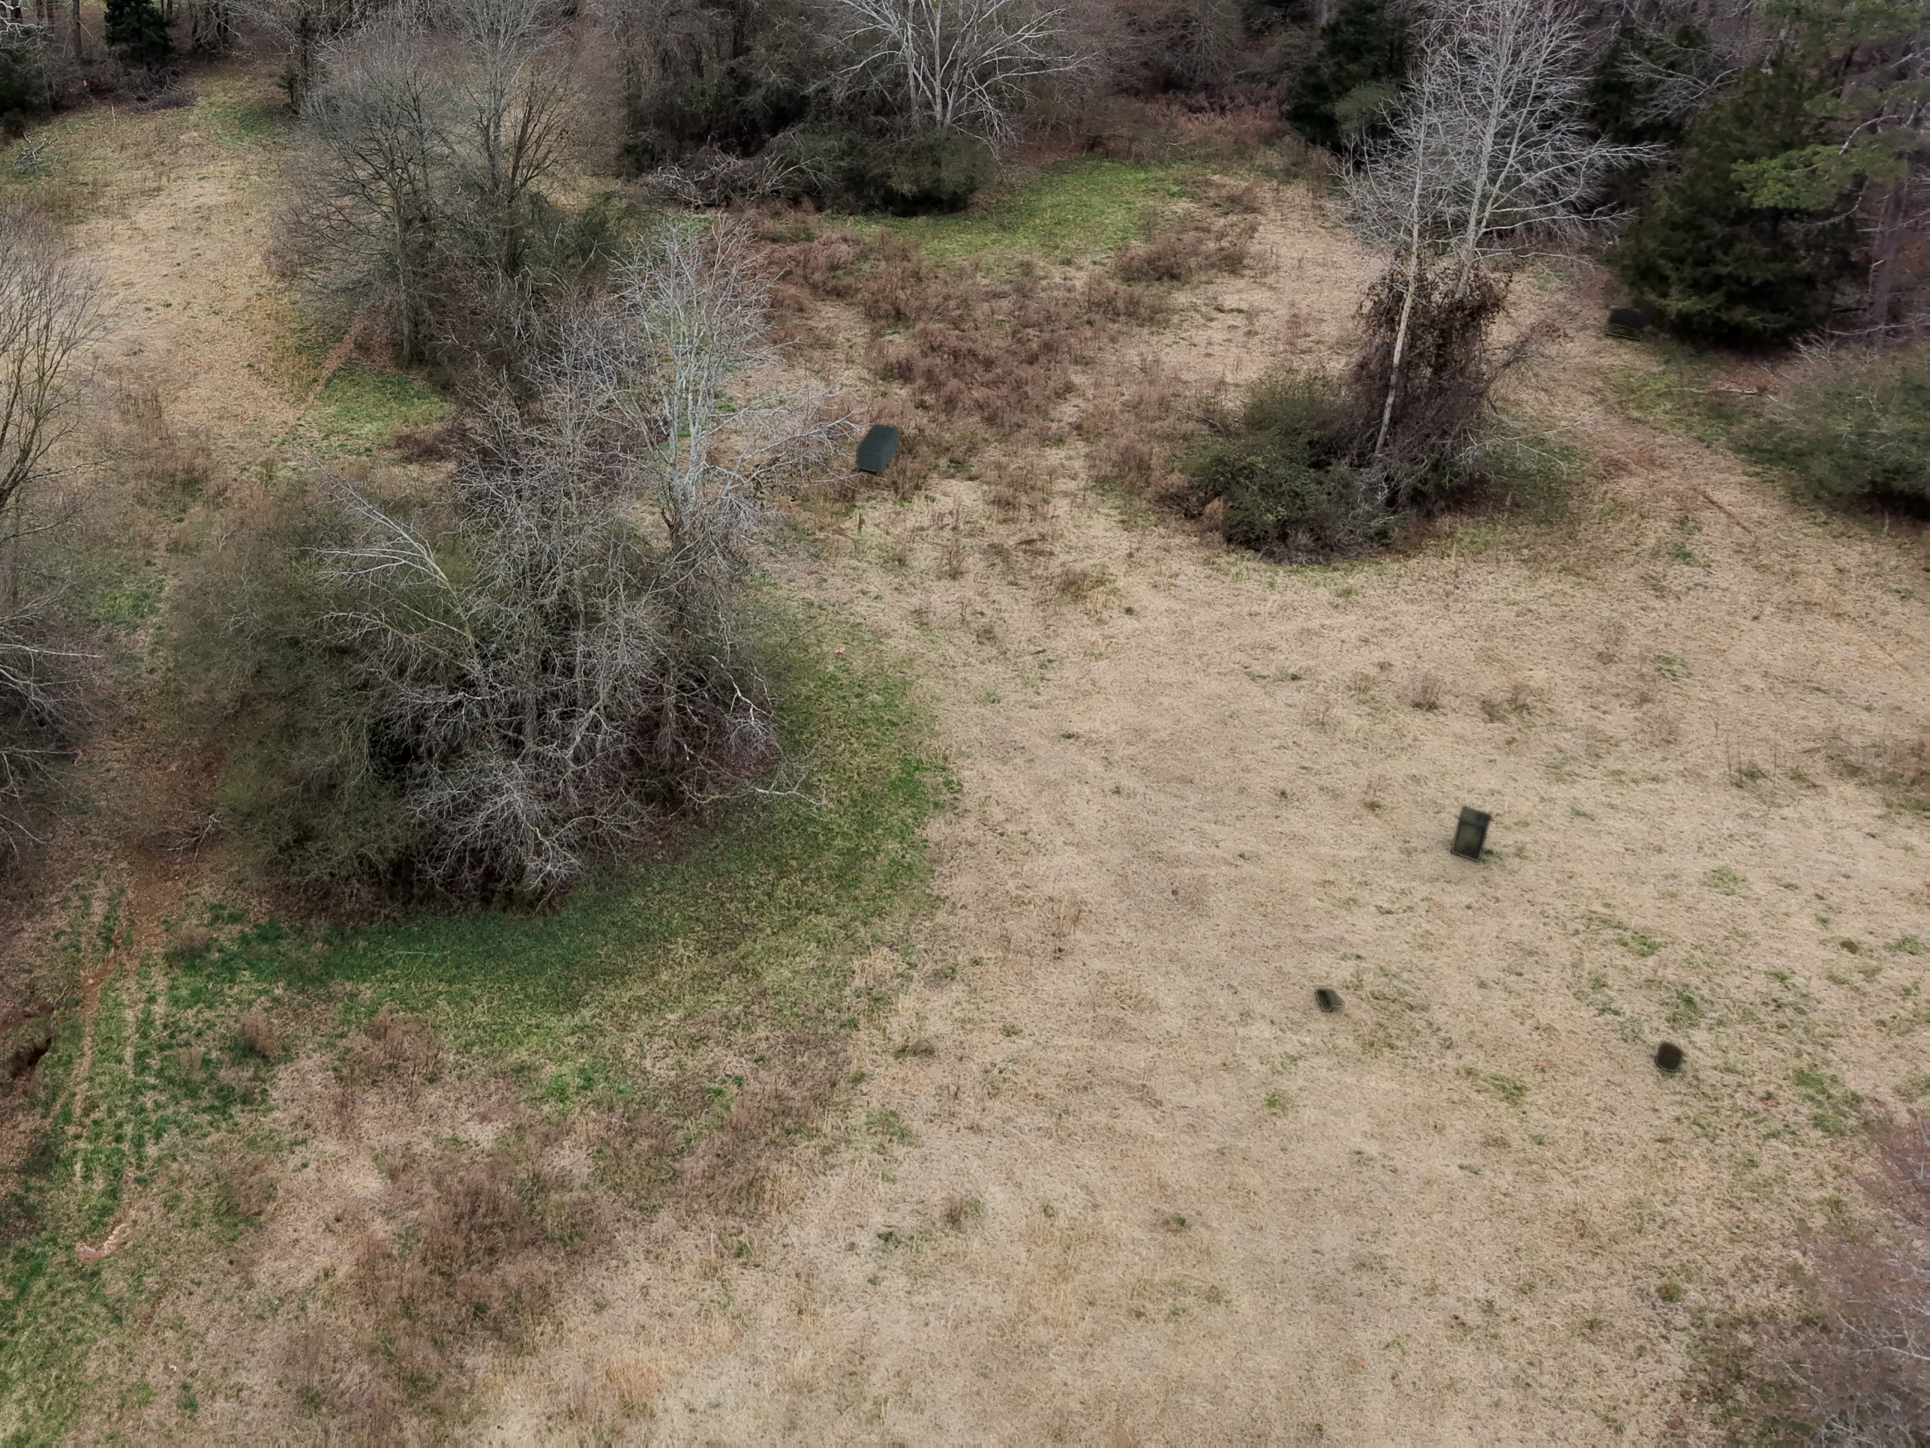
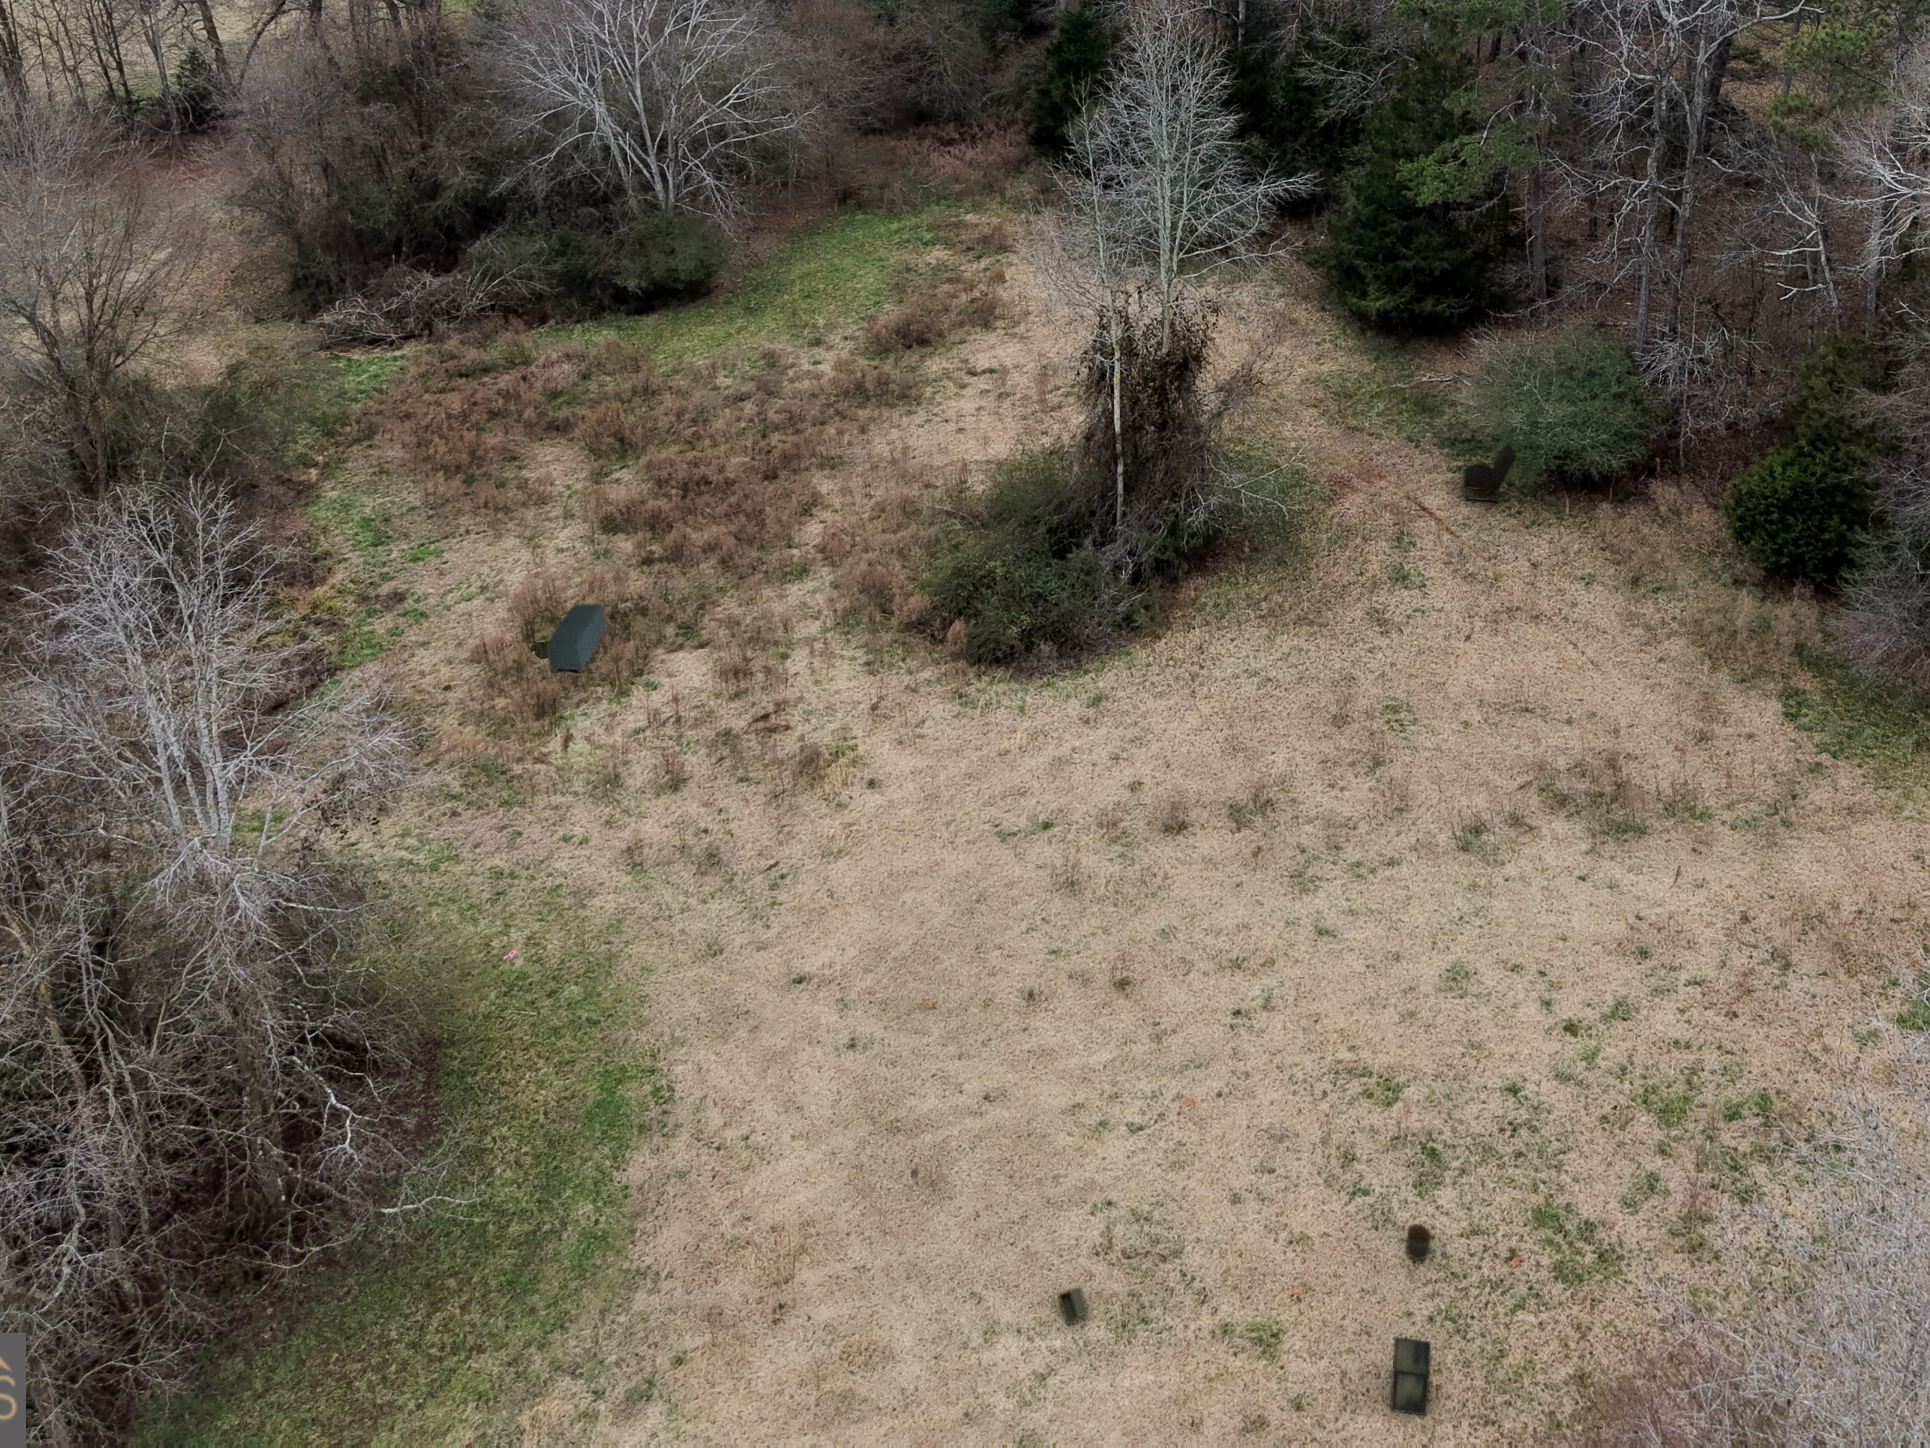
lounge chair: present [1606,303,1657,340] -> present [1463,444,1516,504]
storage box: present [1451,806,1491,862] -> present [1390,1337,1431,1415]

